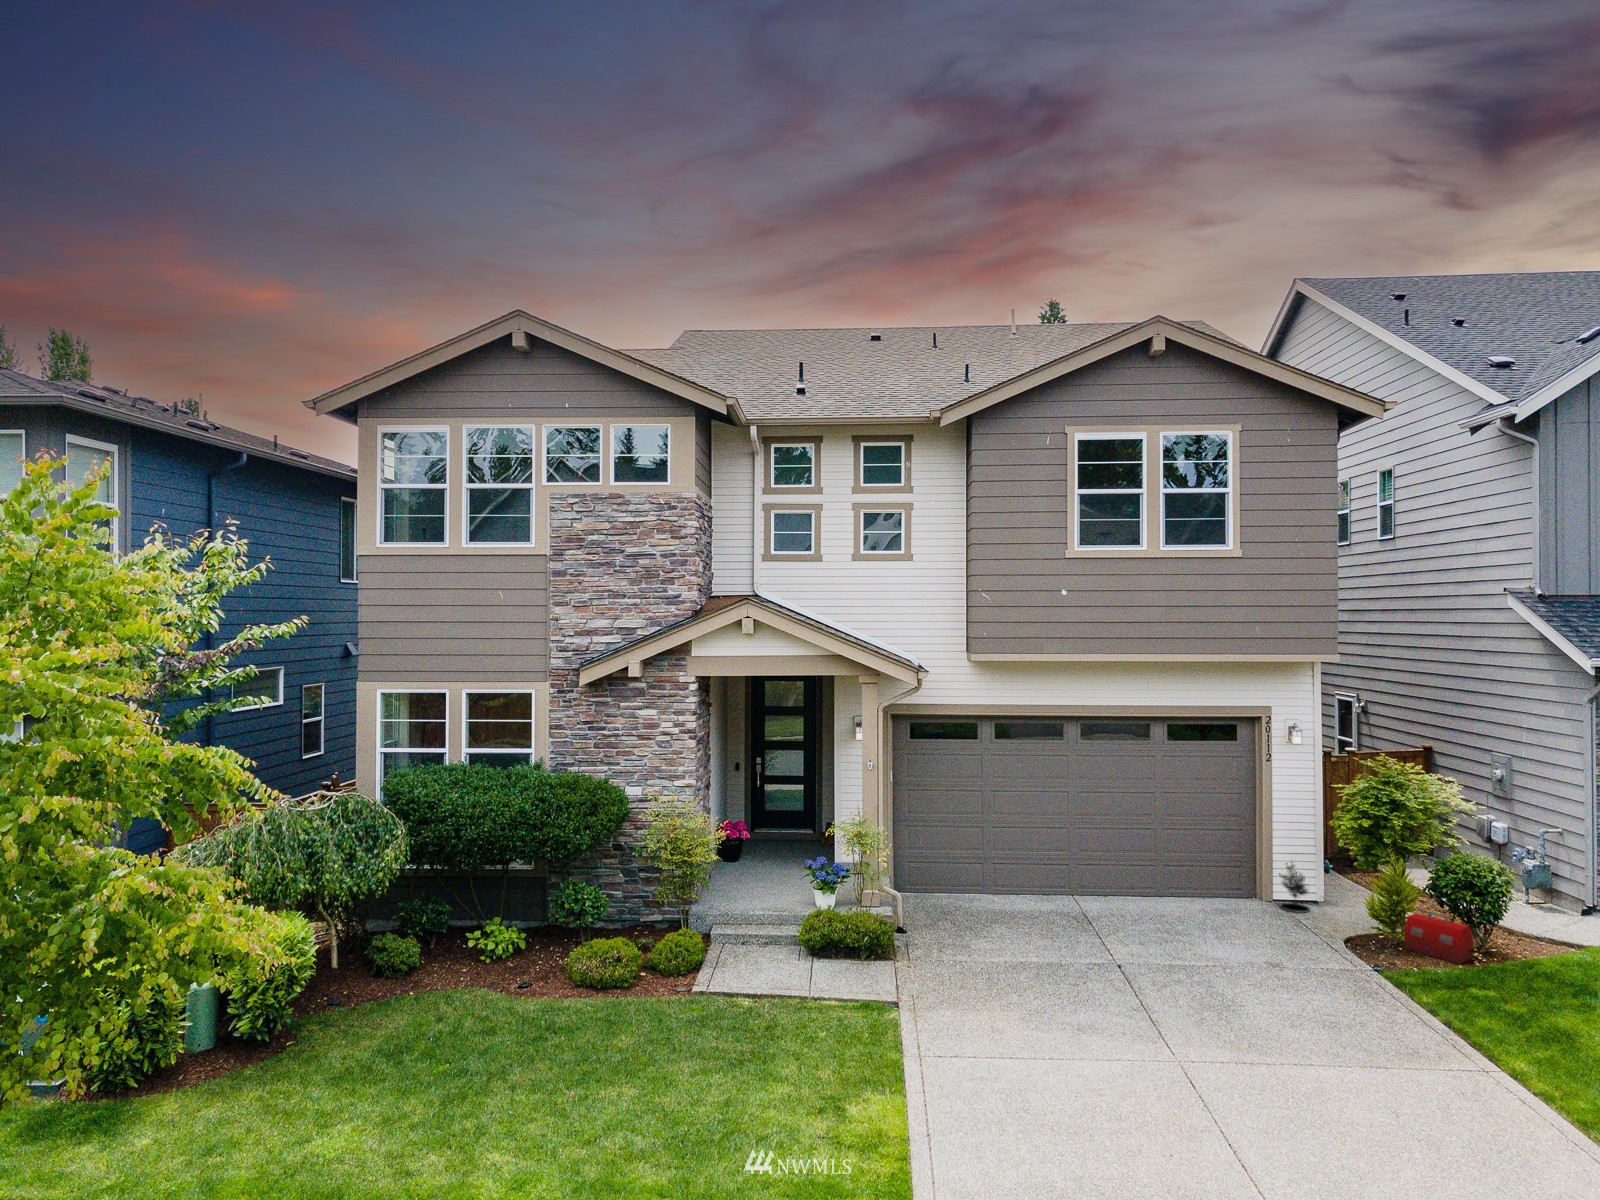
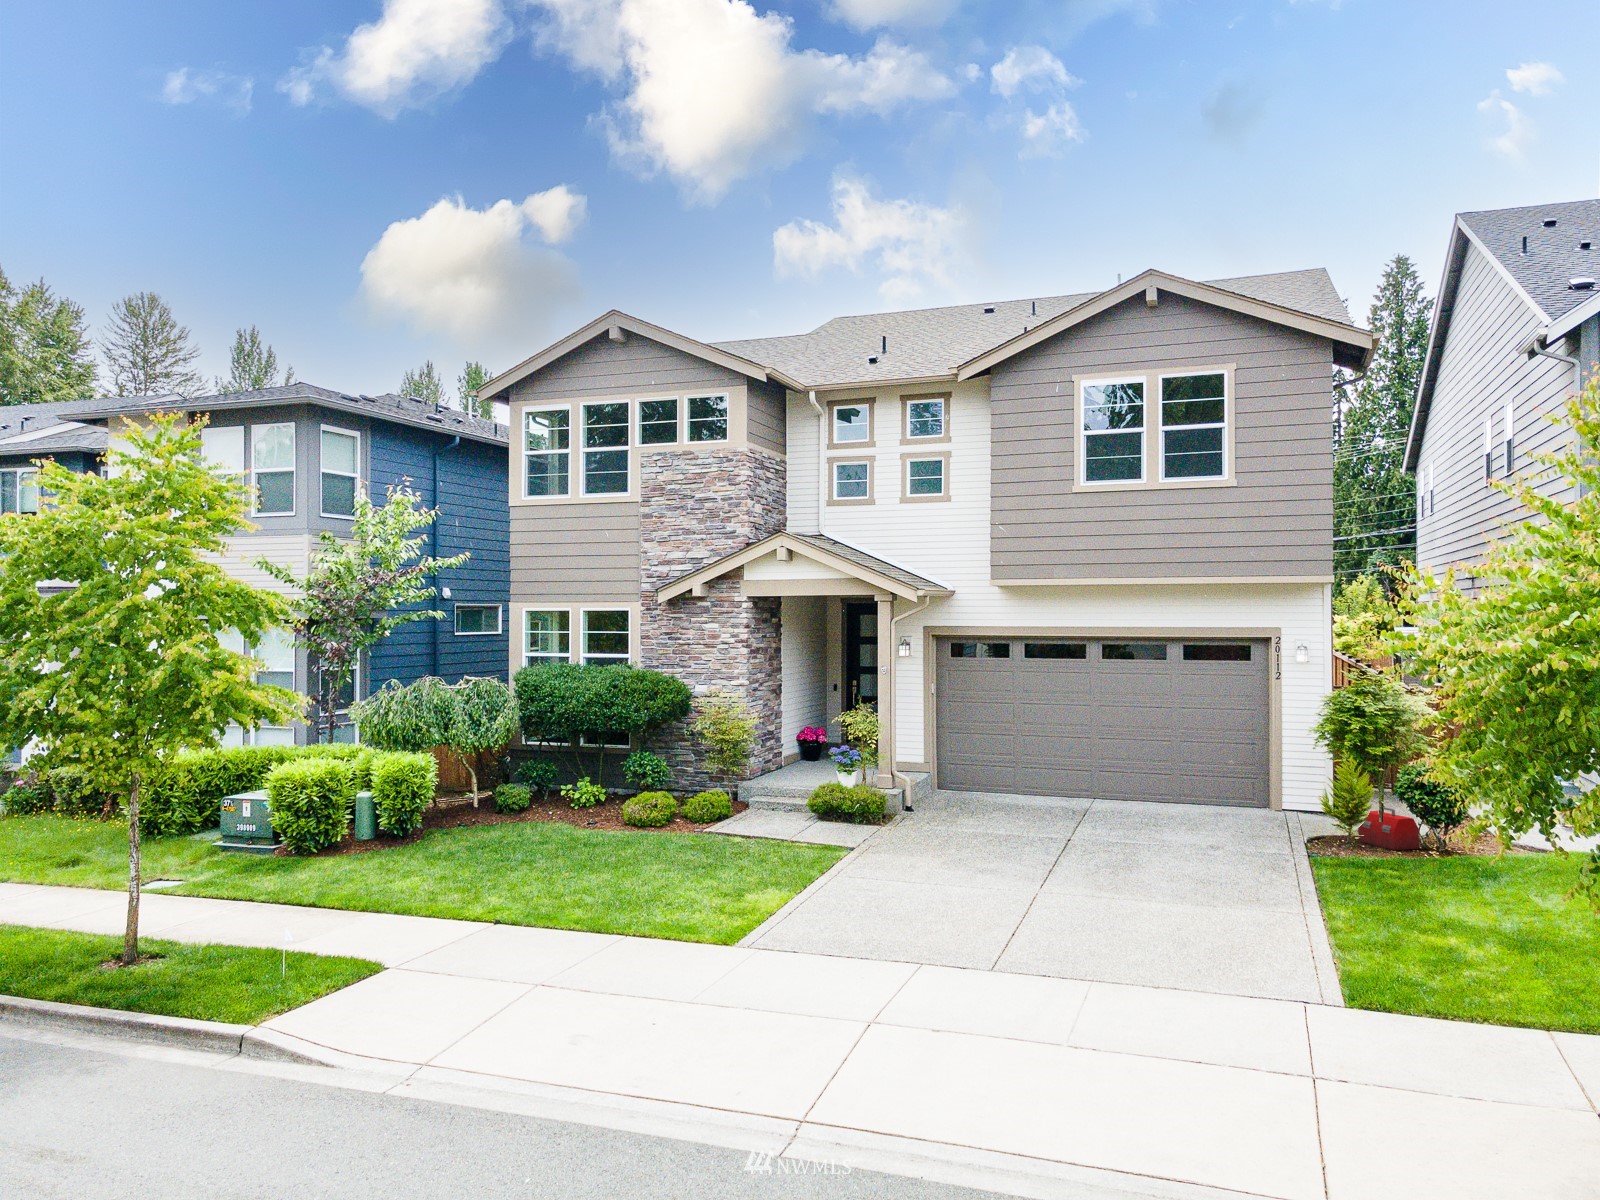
potted tree: present [1279,862,1310,913] -> none [1279,771,1311,821]

